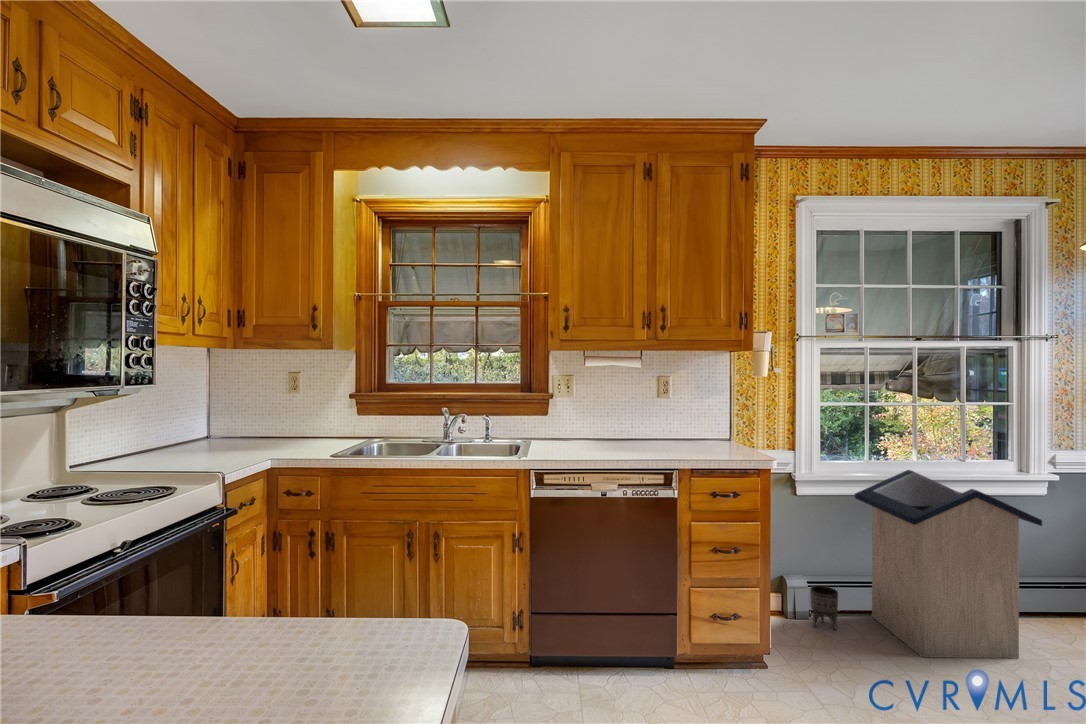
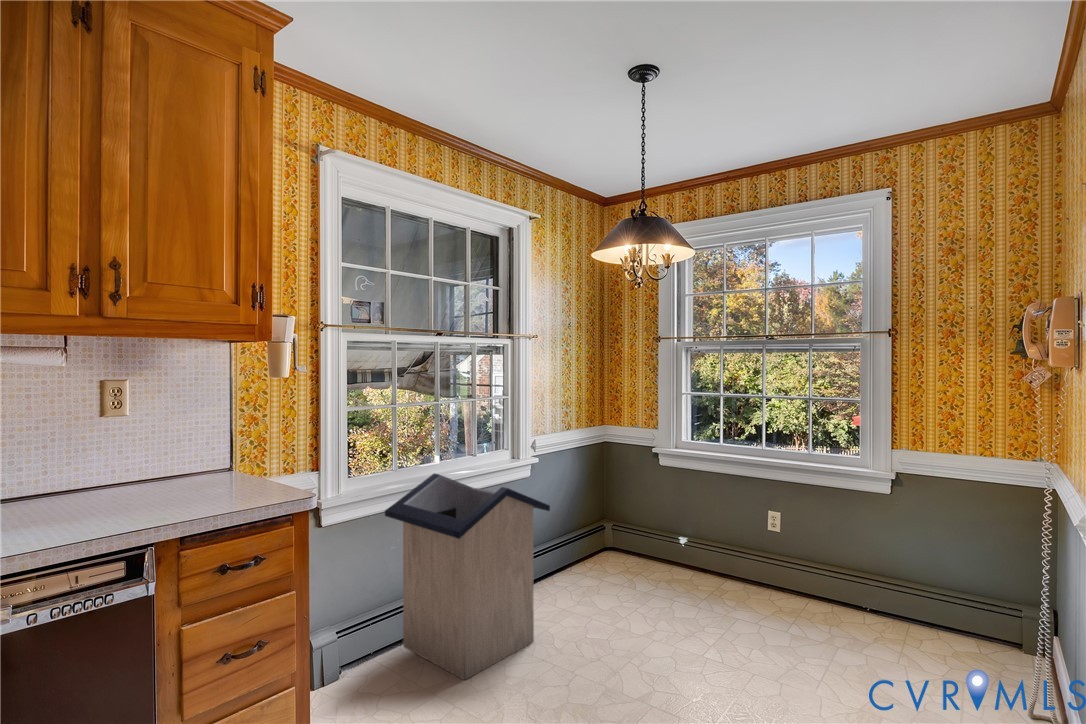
planter: present [810,585,839,630] -> none [341,632,375,691]

